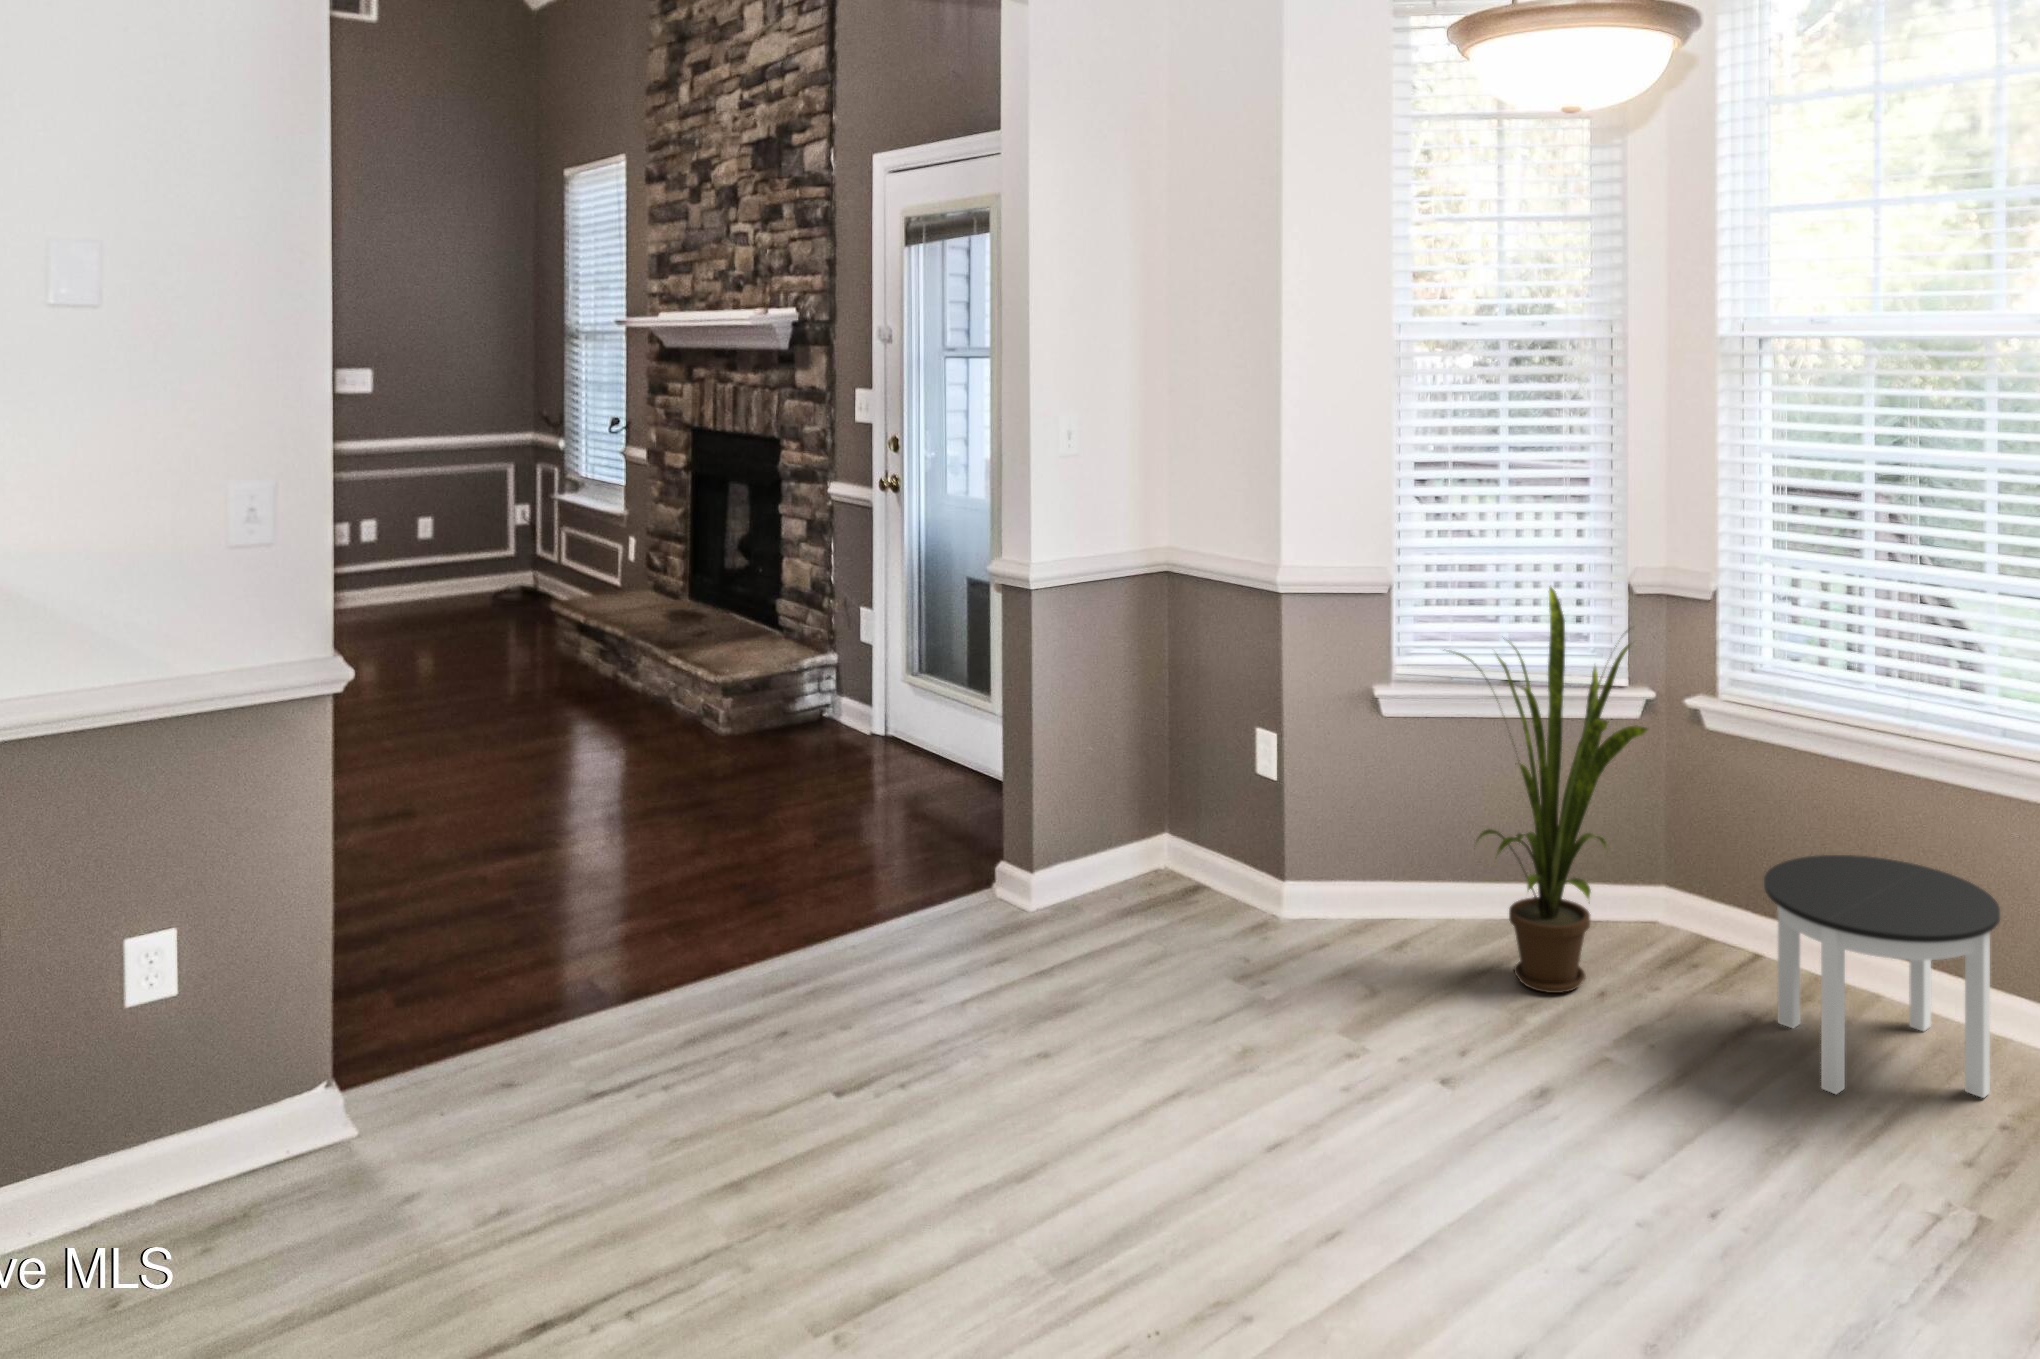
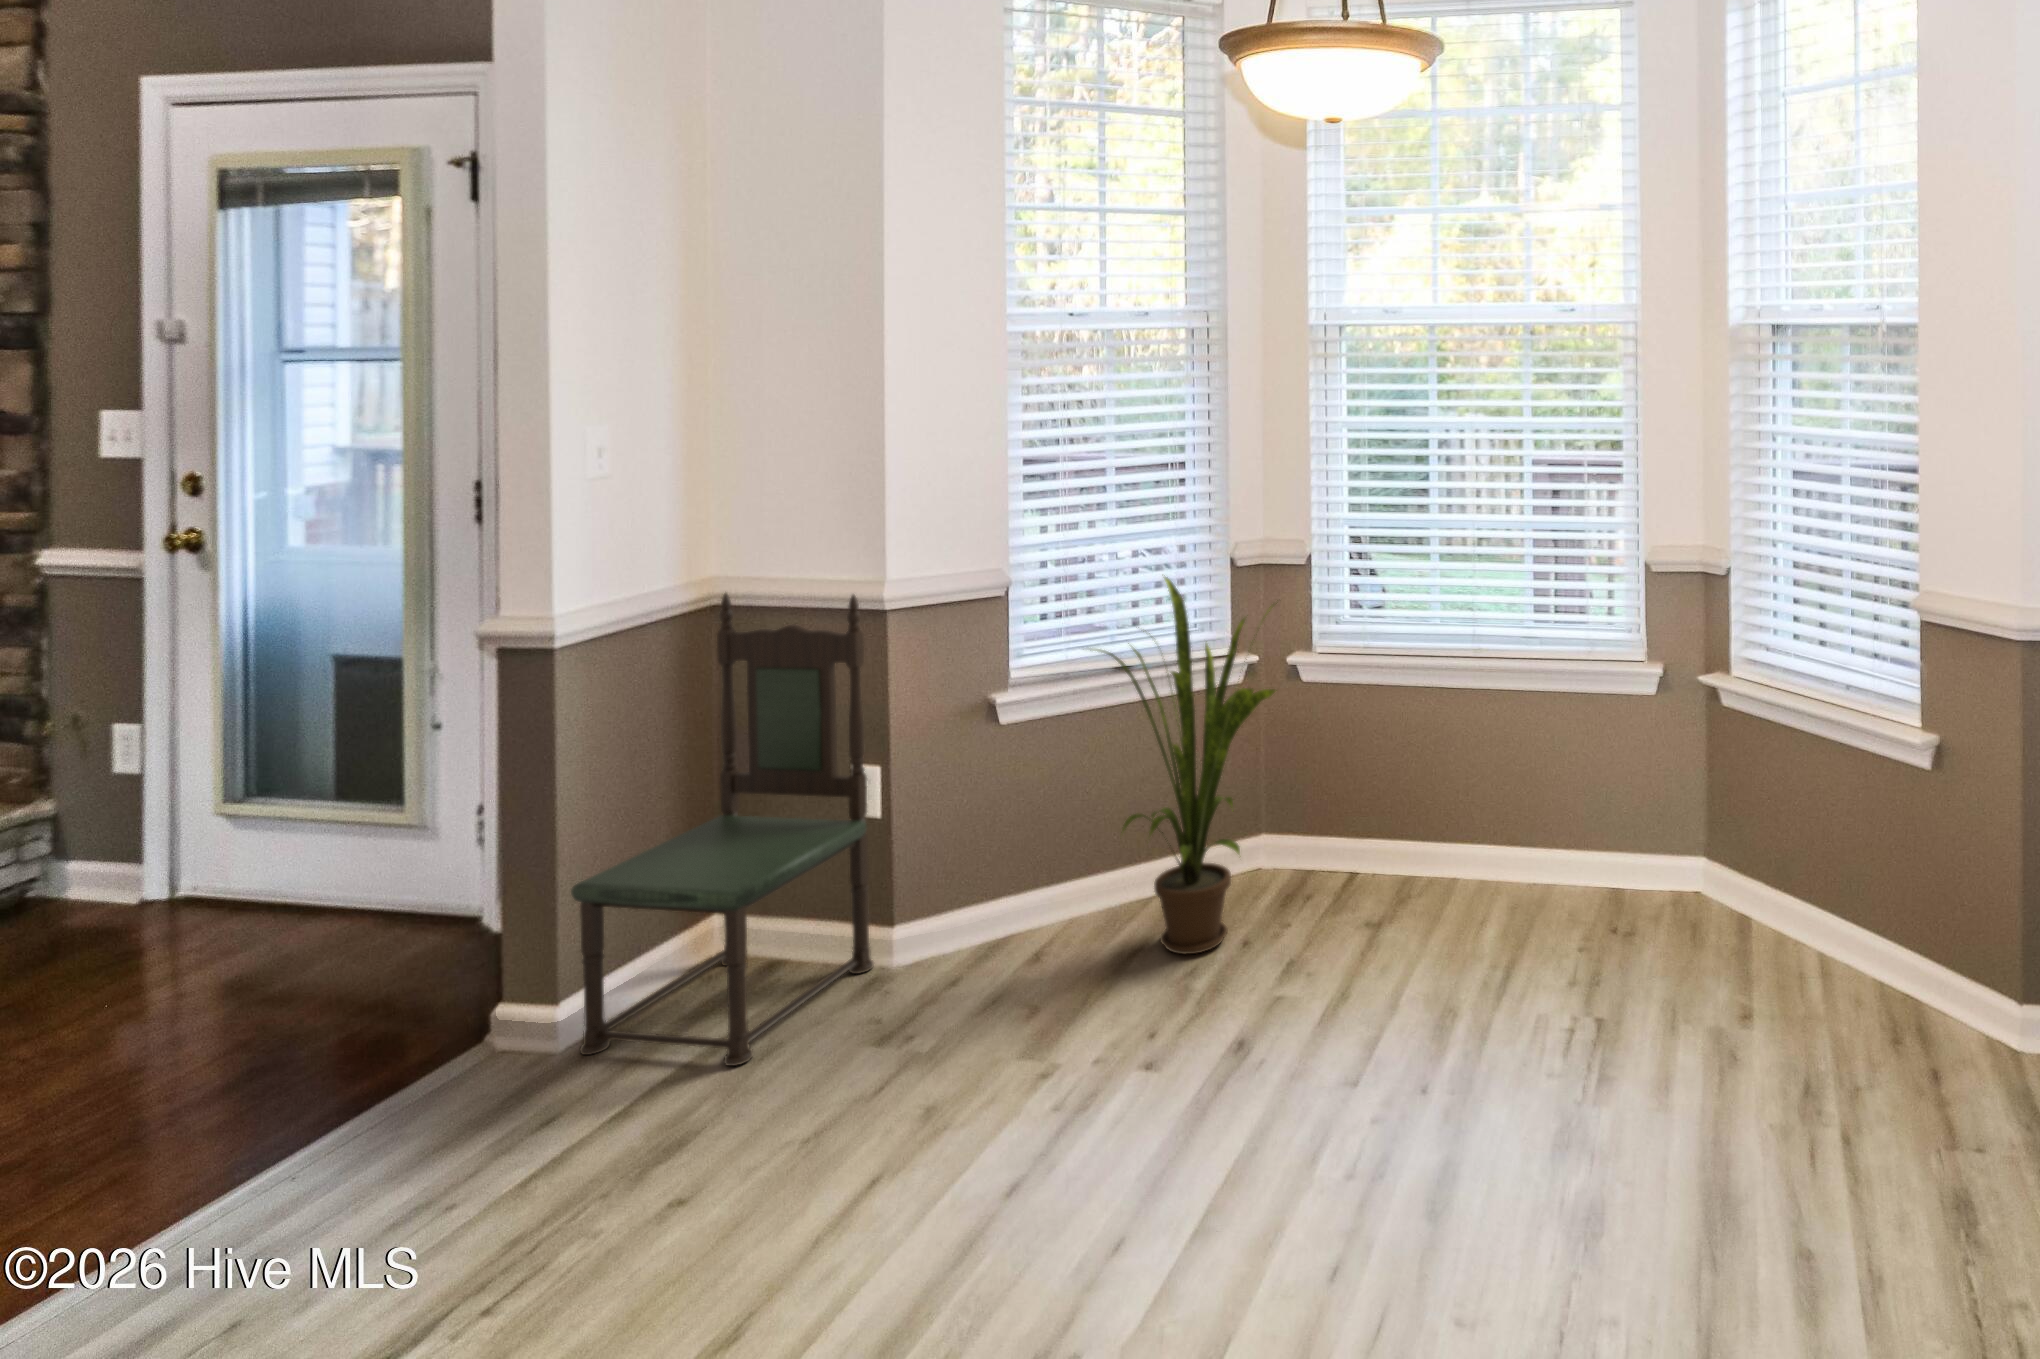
dining chair: none [1042,554,1268,962] -> present [571,593,874,1066]
round table: present [1764,855,2000,1098] -> none [1386,759,1562,961]

